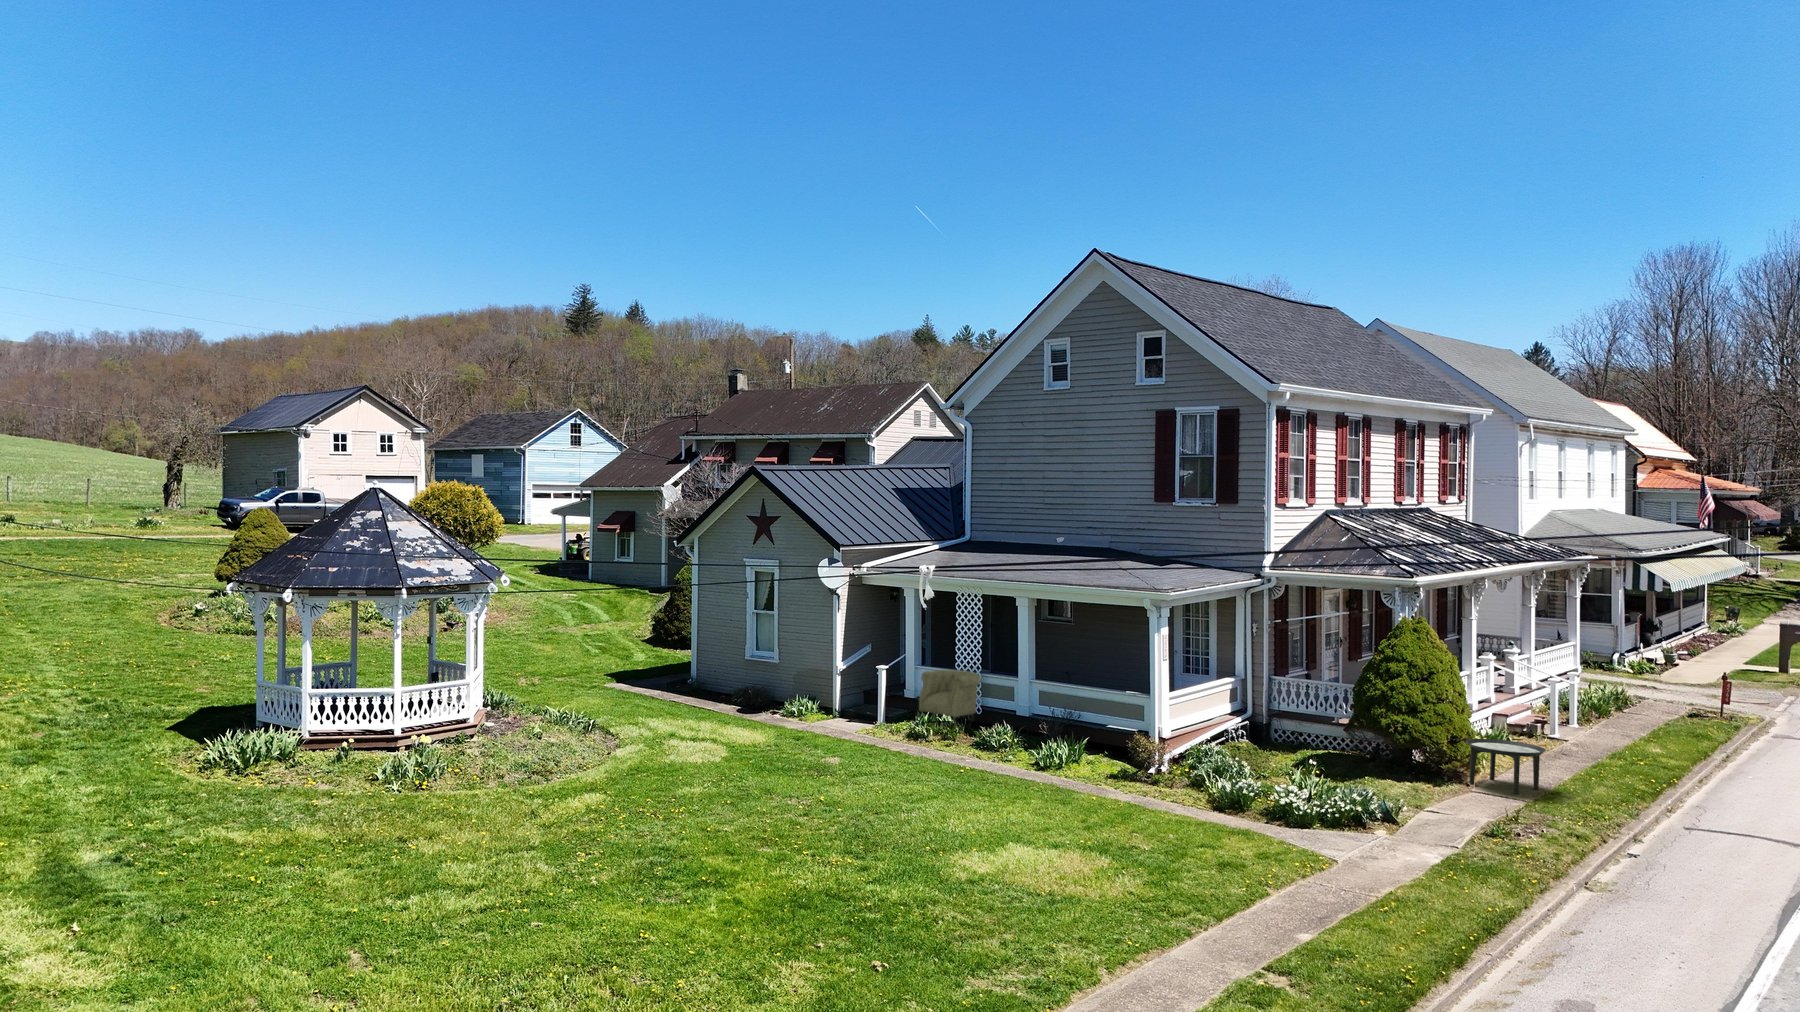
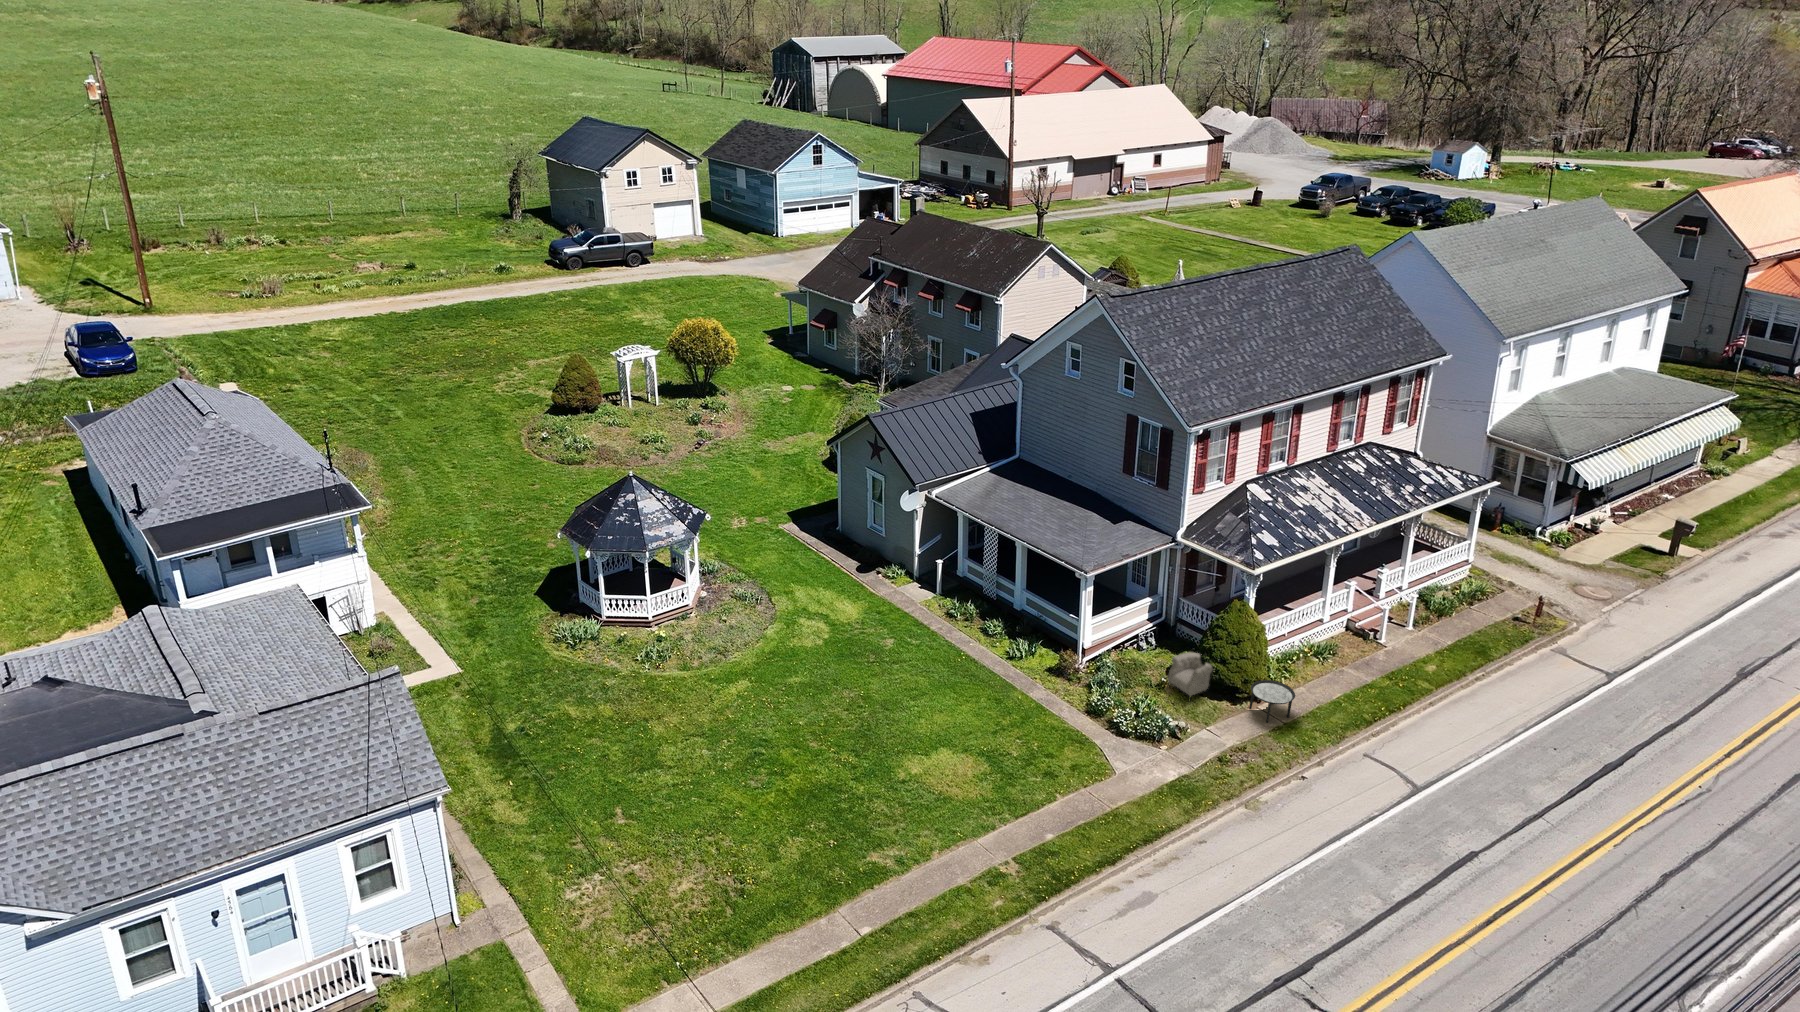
chair: present [919,670,980,727] -> present [1168,652,1212,701]

